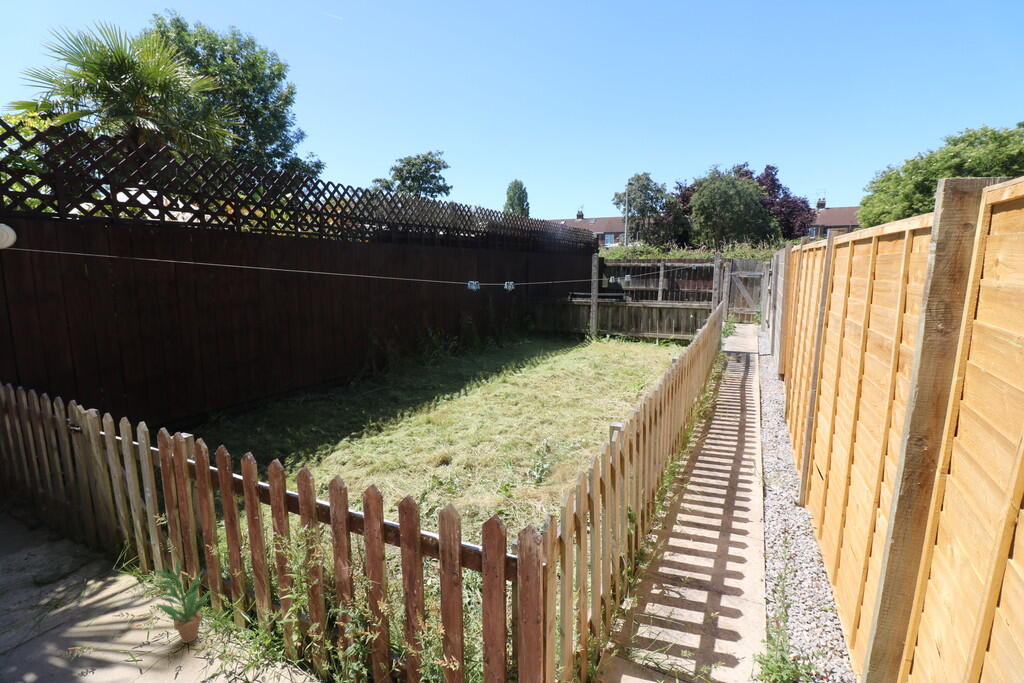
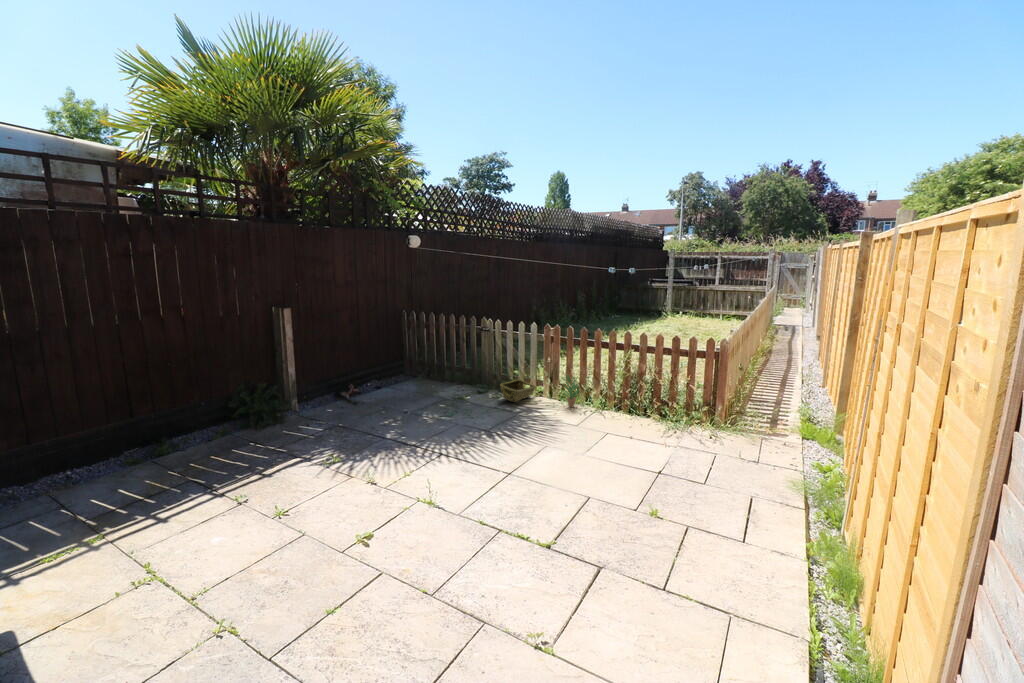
woven basket: none [25,545,145,624] -> present [500,380,535,402]

